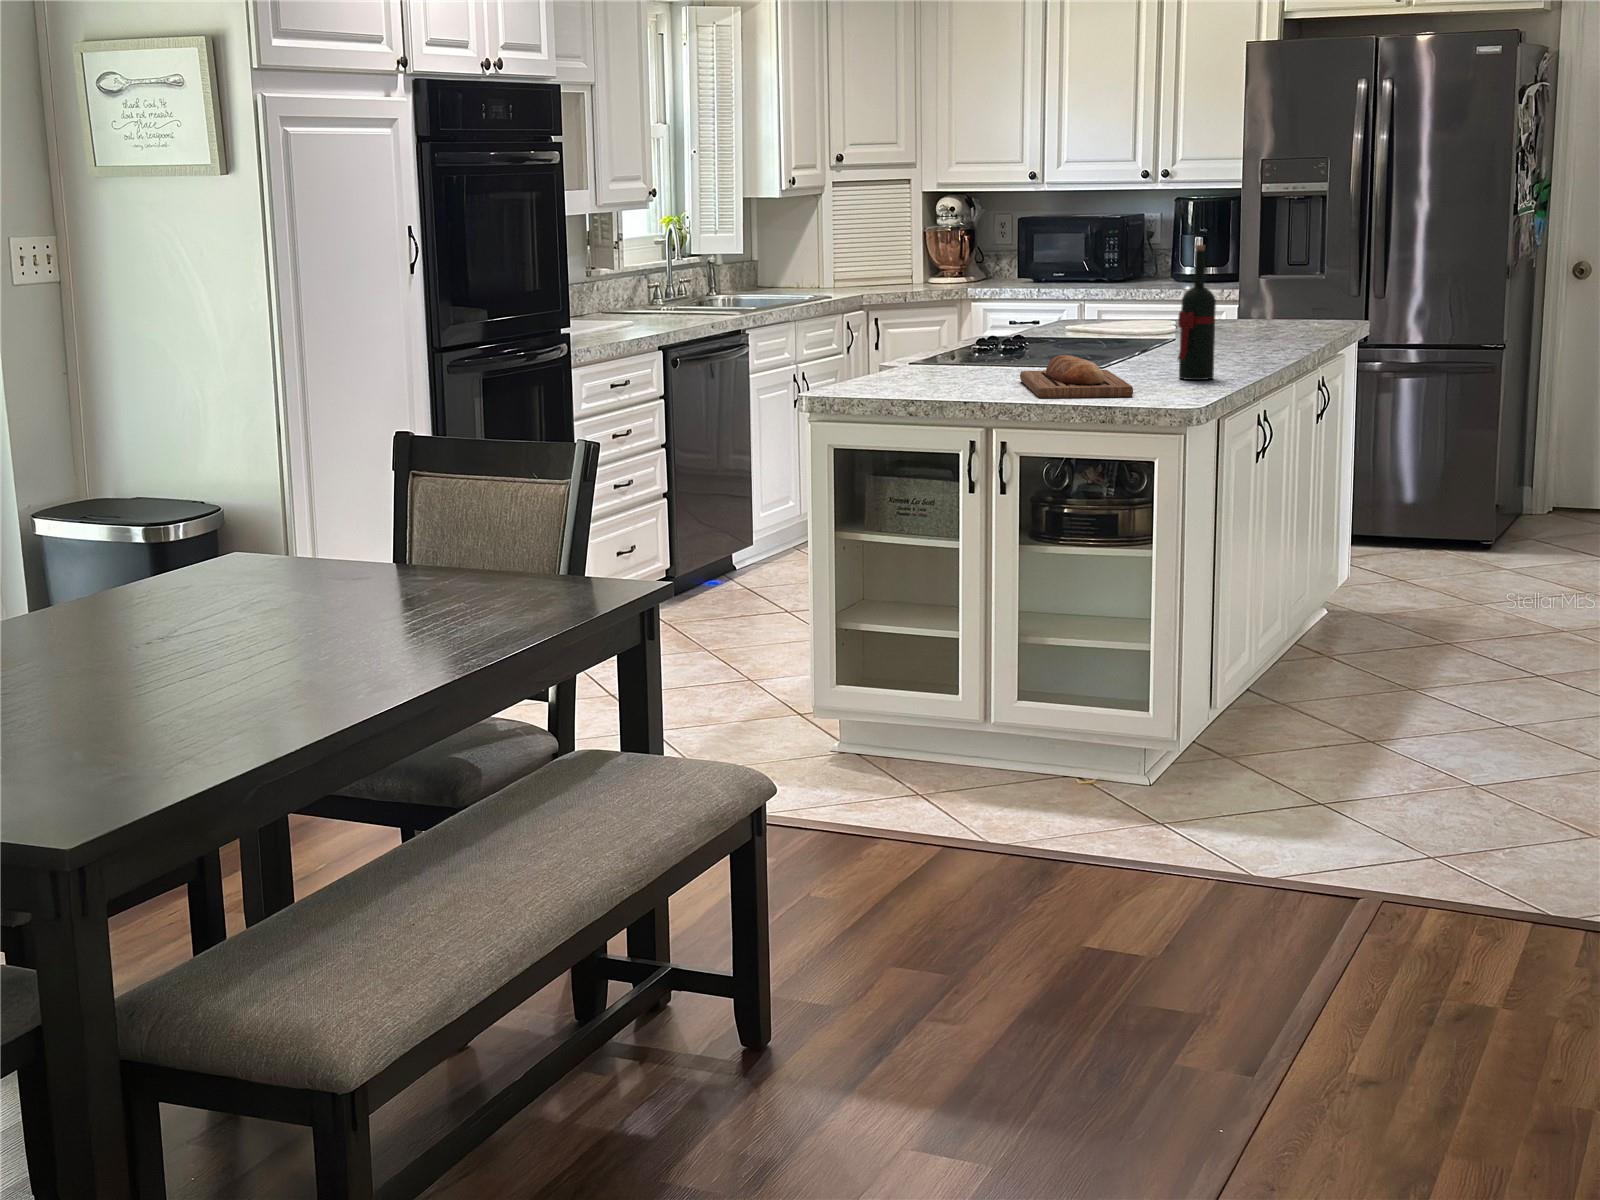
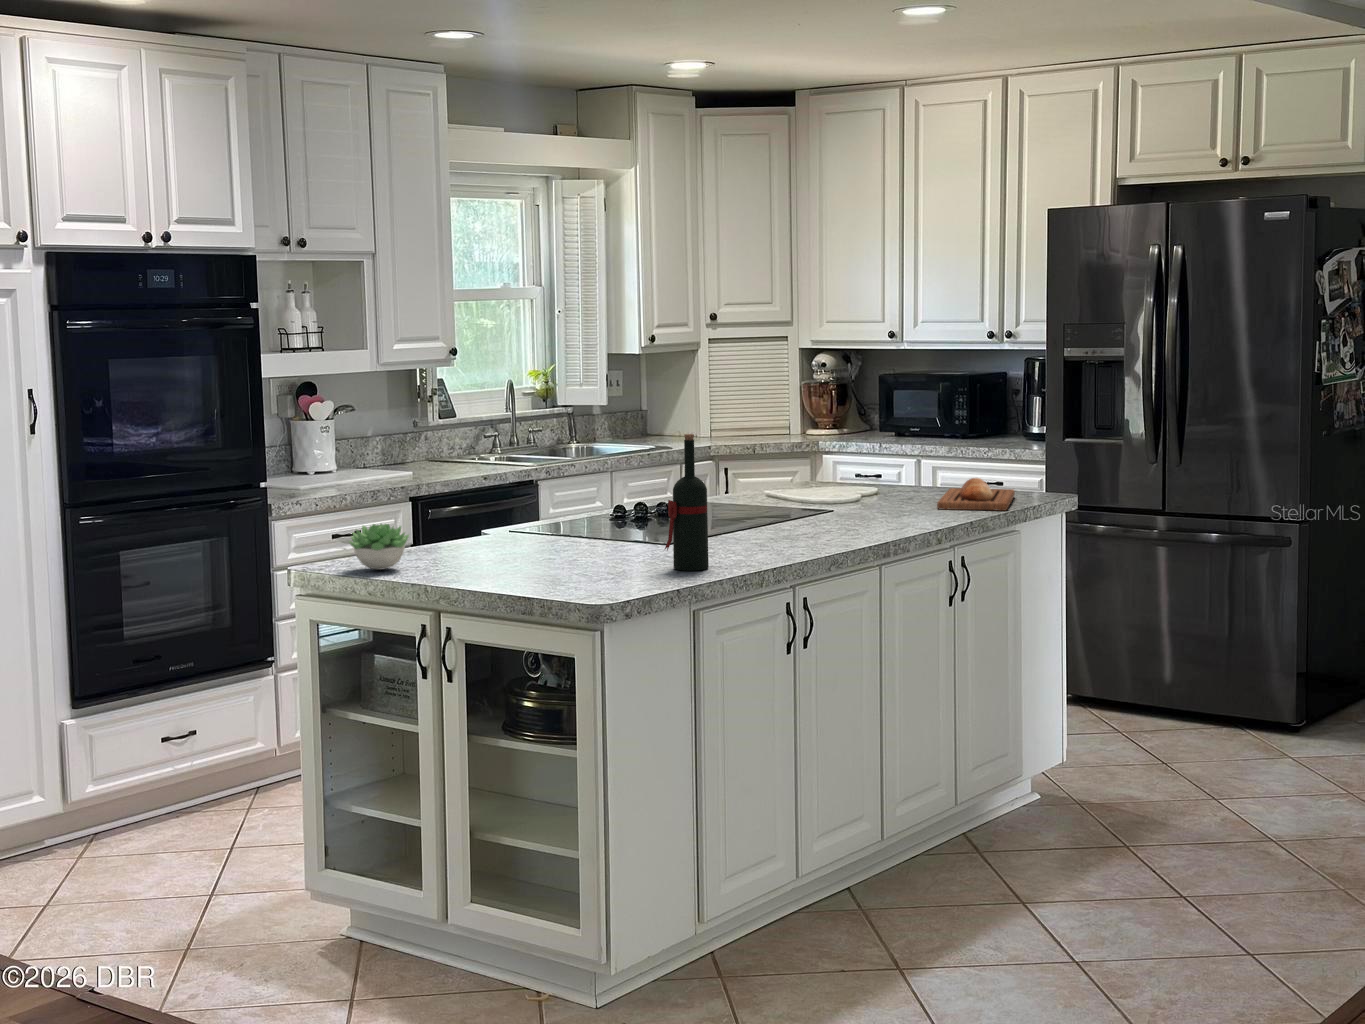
succulent plant: none [870,343,938,390] -> present [349,524,409,570]
bread loaf: present [1020,355,1133,398] -> present [937,478,1015,511]

